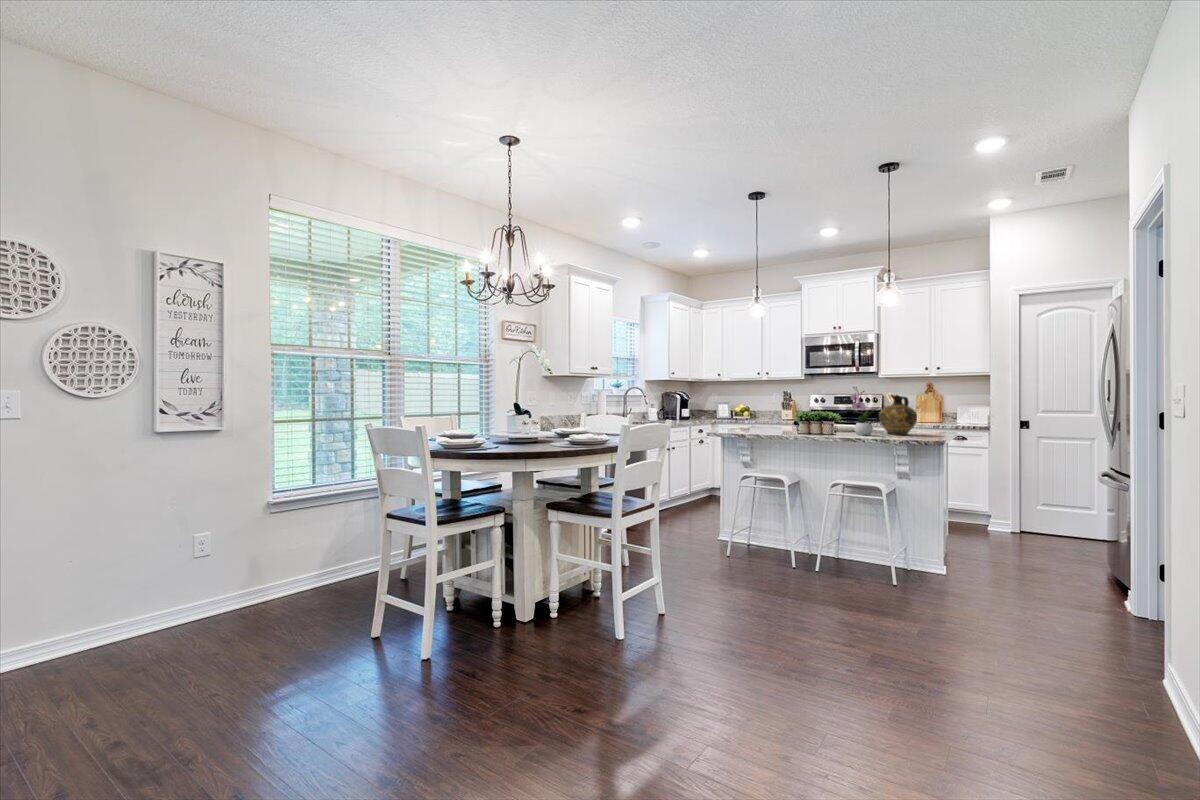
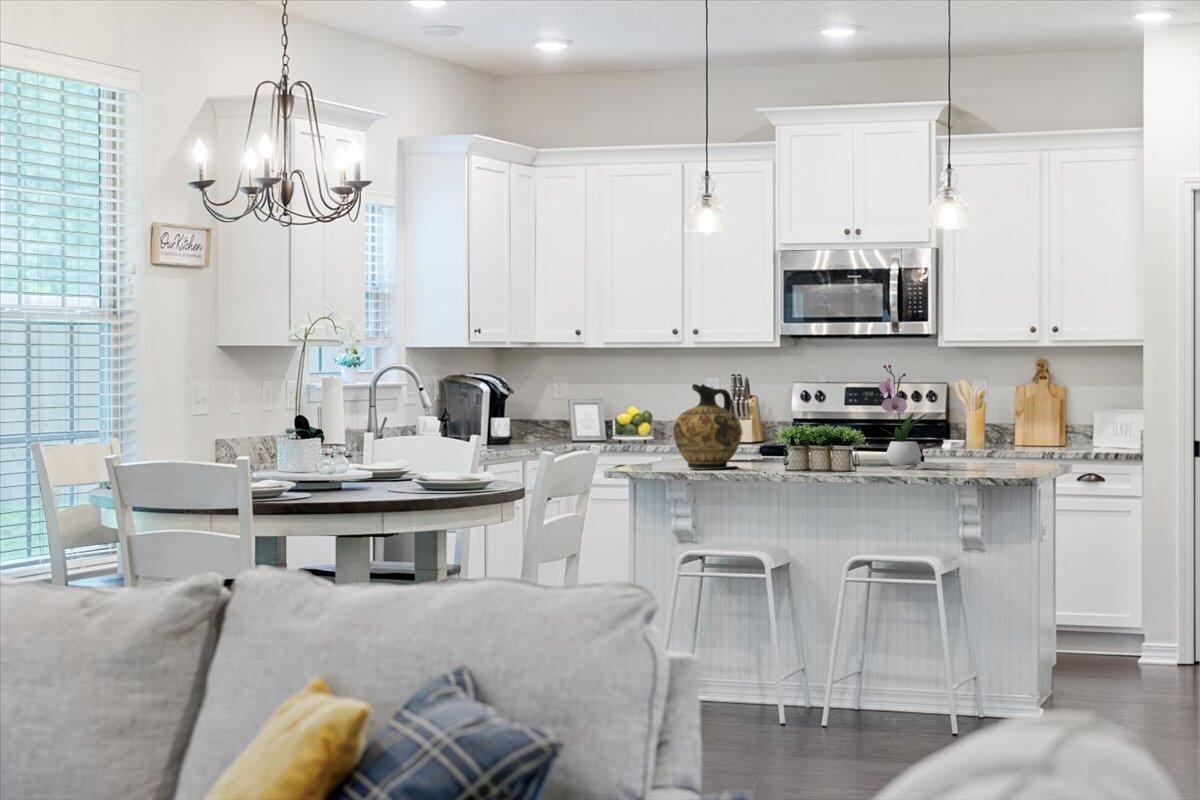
ceramic jug: present [879,395,917,435] -> present [673,384,742,469]

